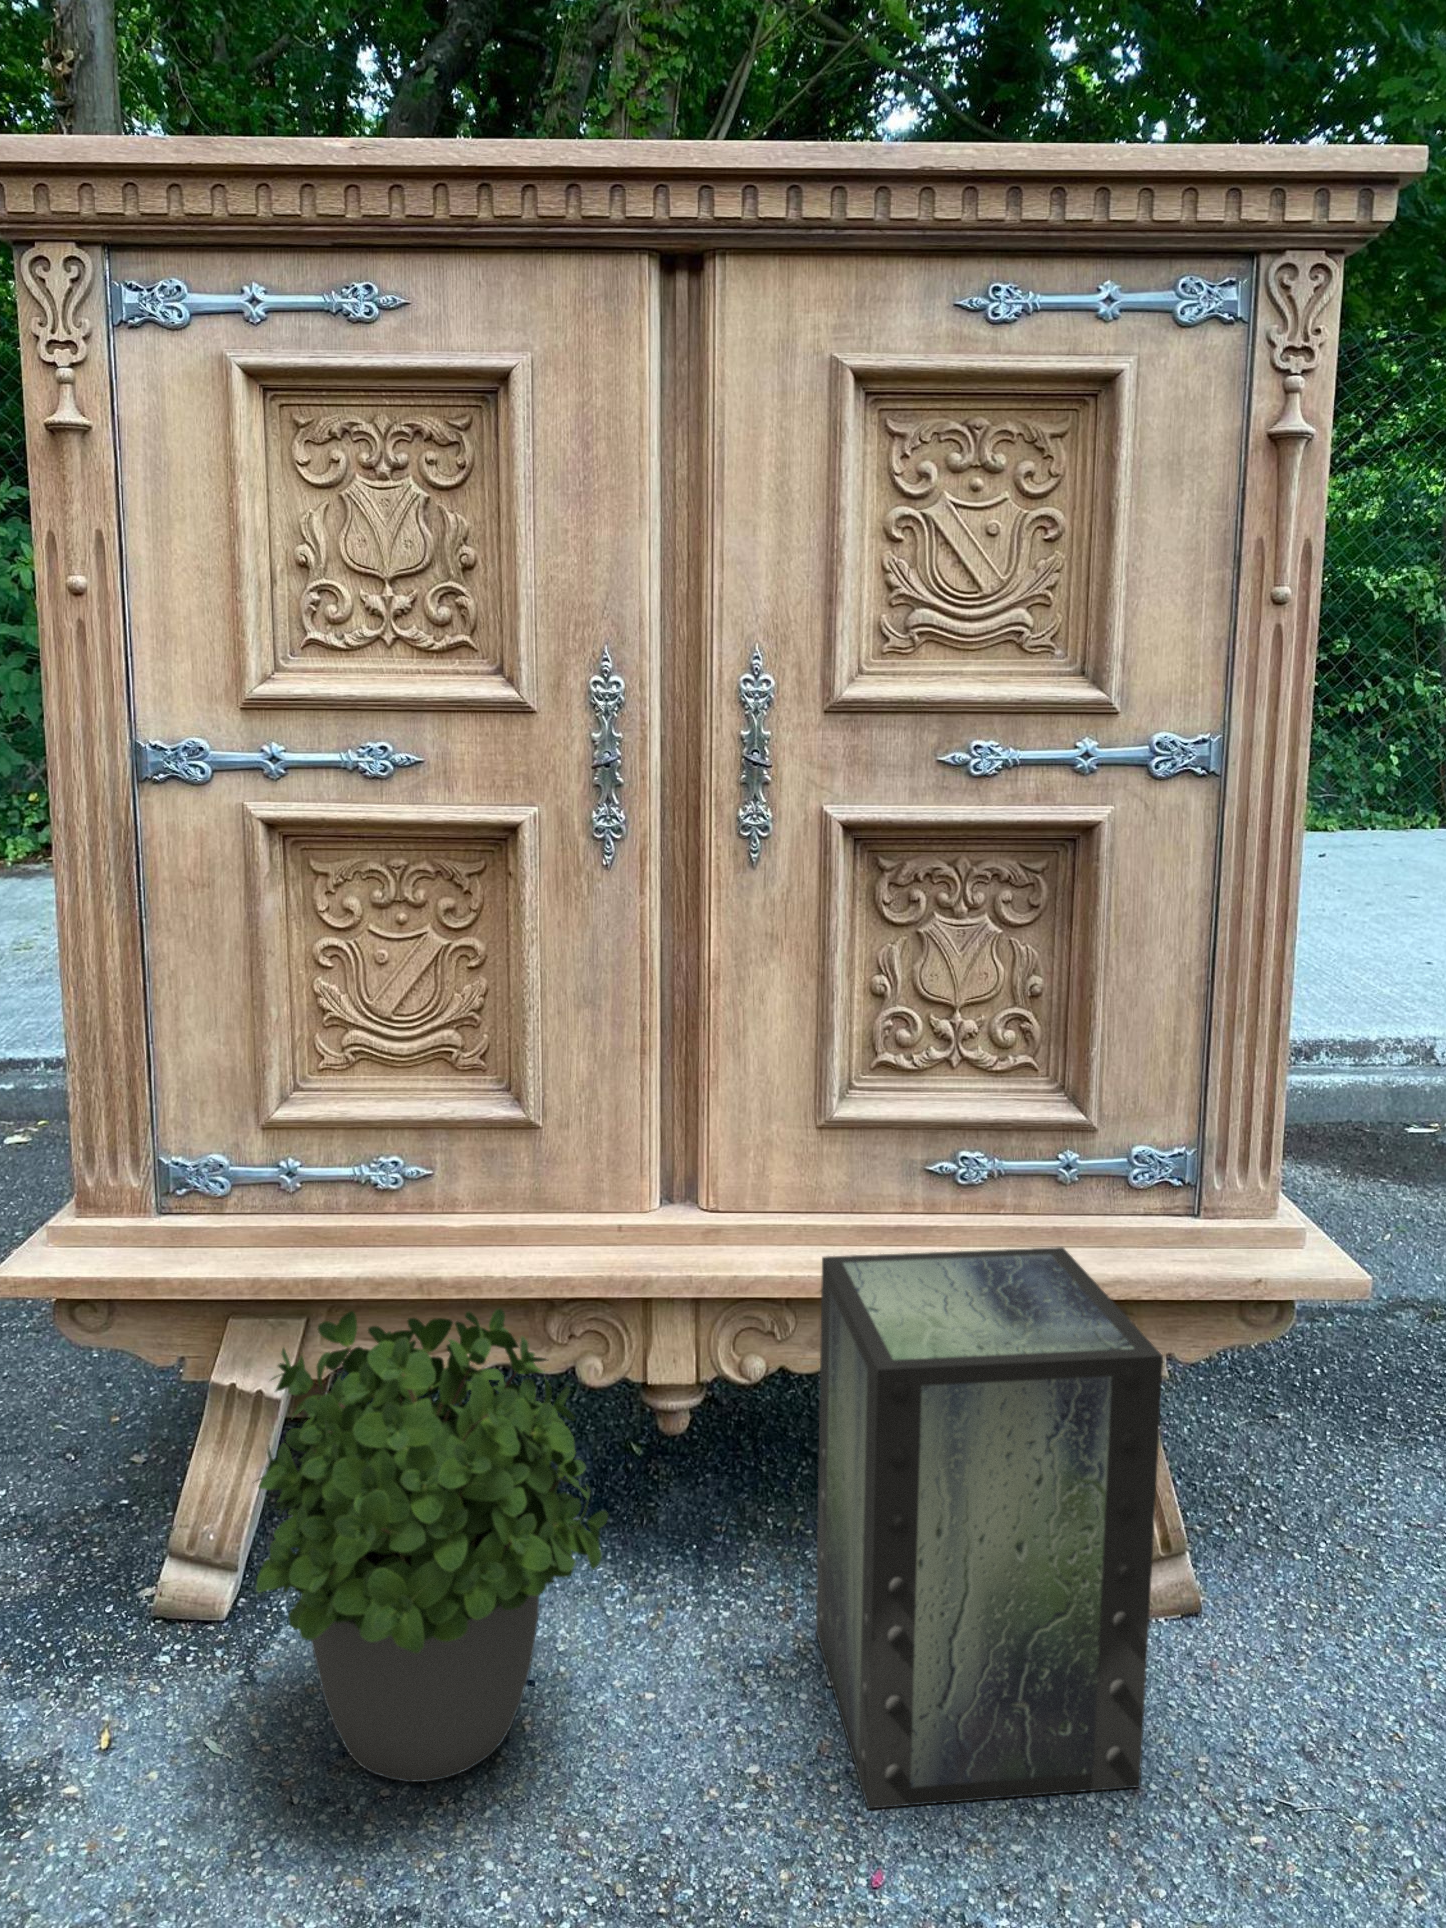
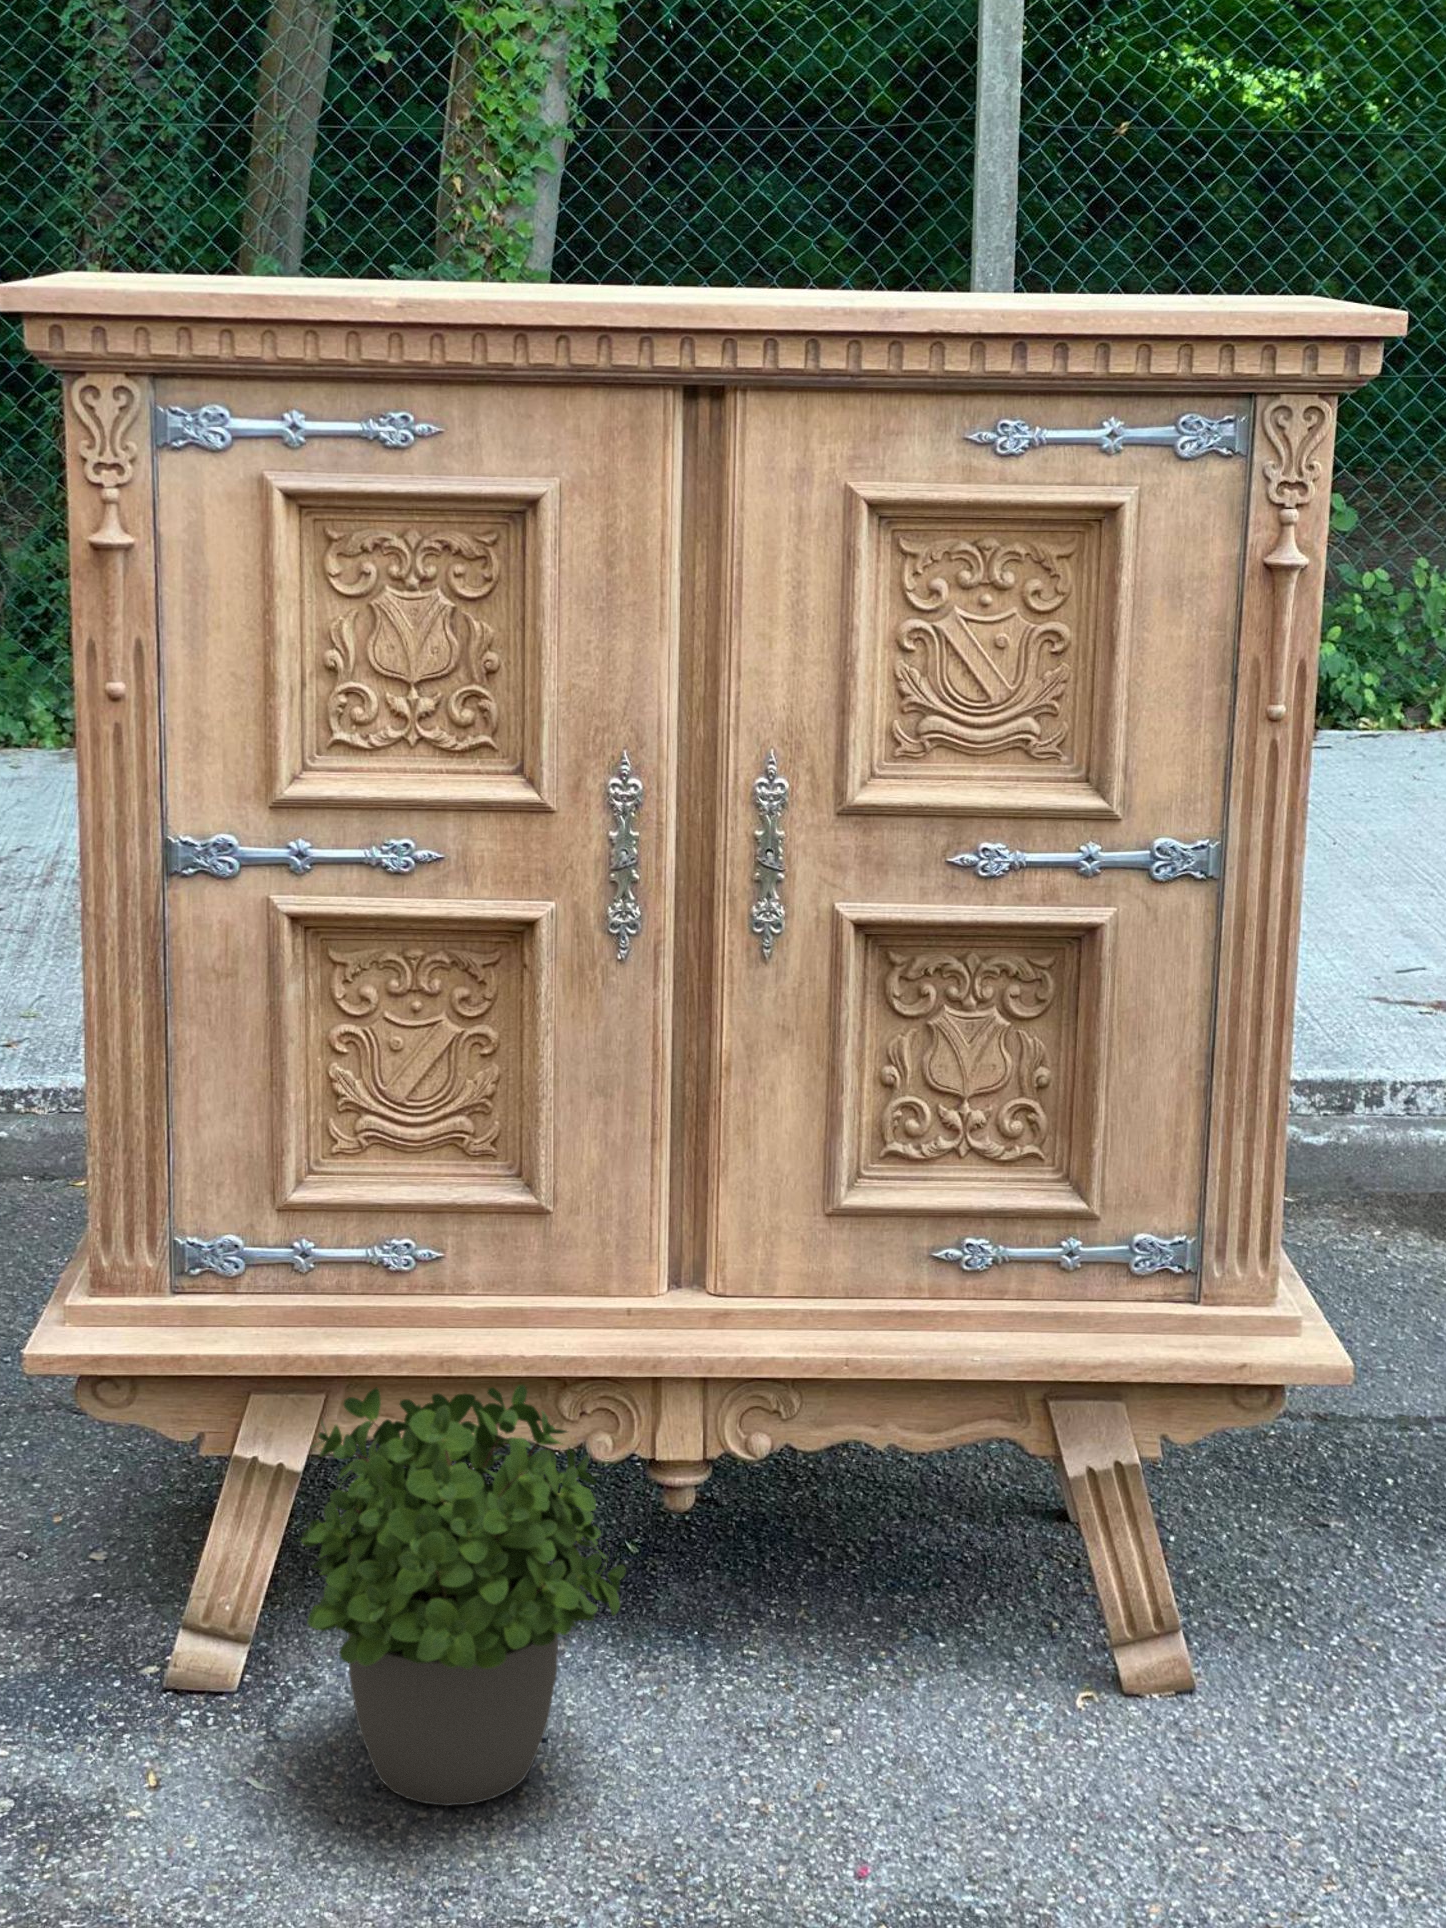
storage box: present [816,1247,1163,1809] -> none [817,1333,1125,1826]

